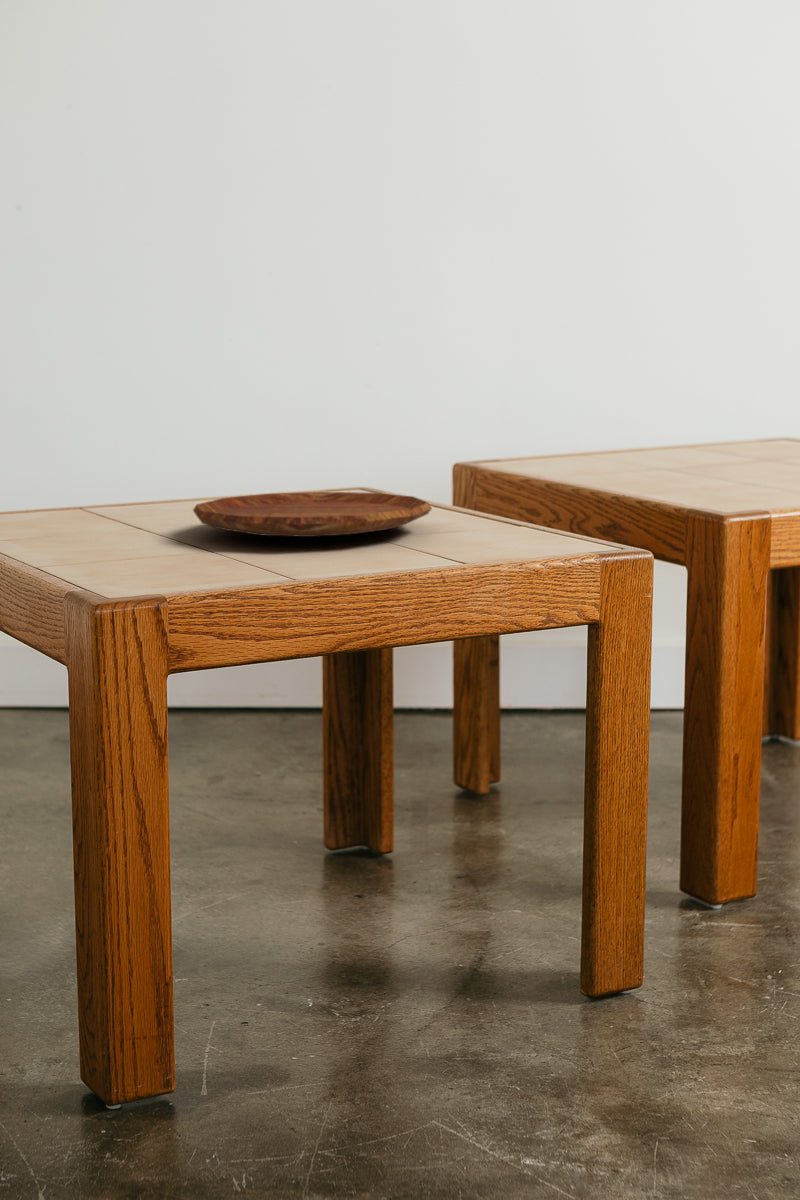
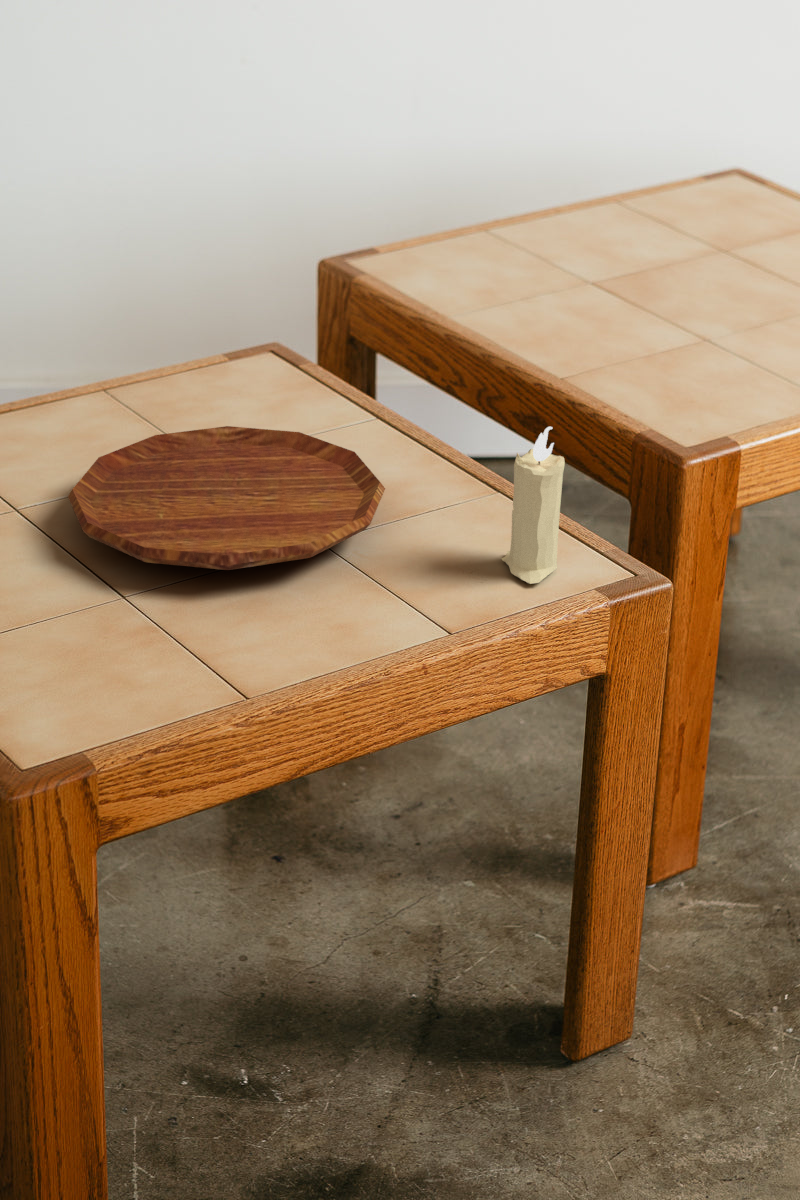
candle: none [517,421,561,548] -> present [502,427,565,584]

